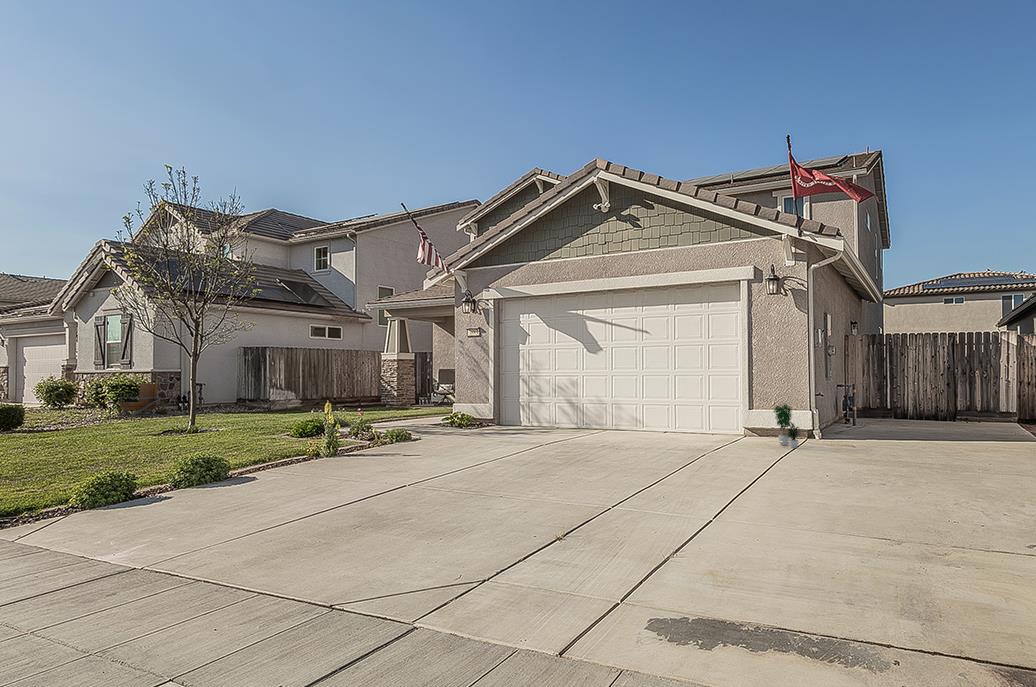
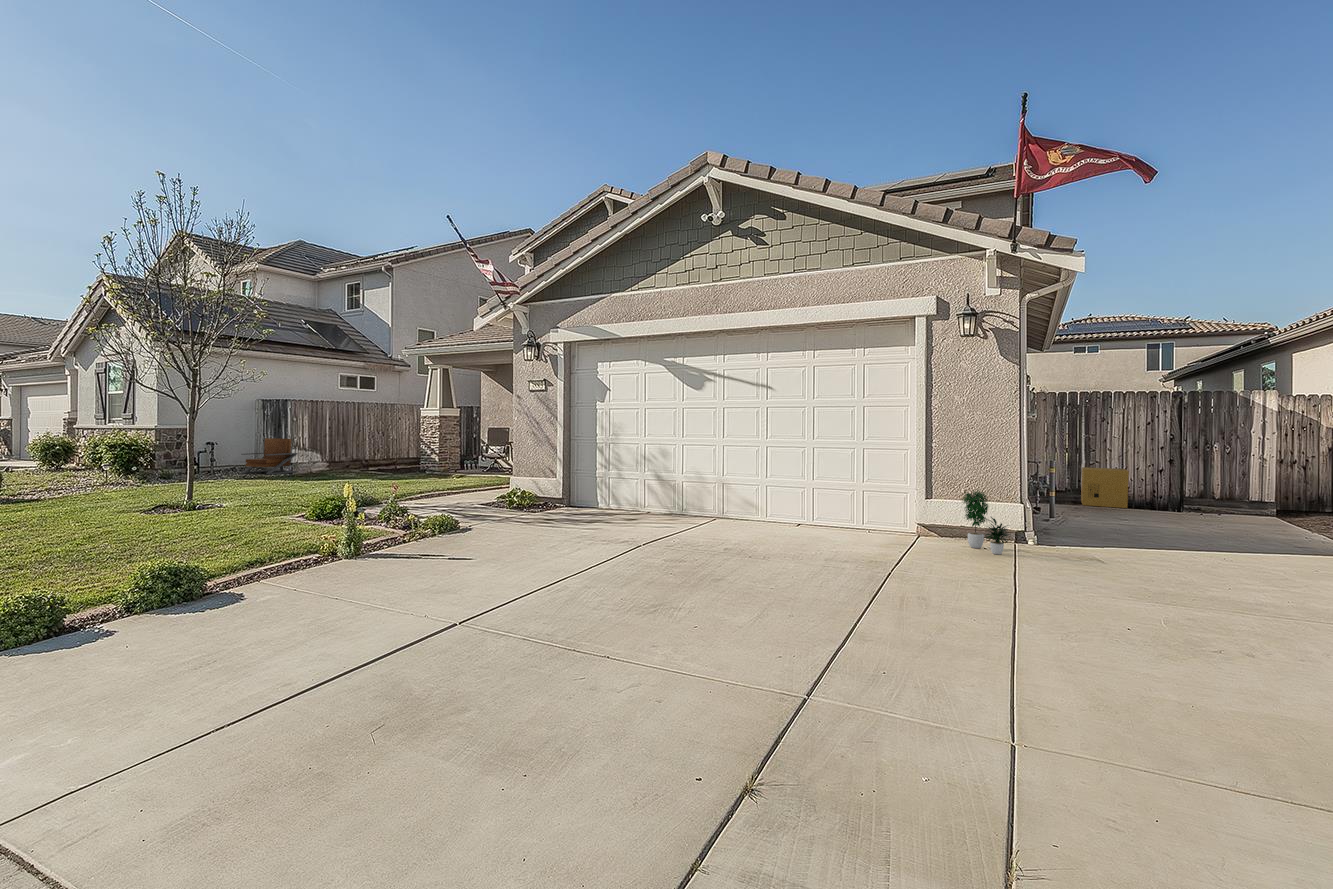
lounge chair: present [117,383,162,417] -> present [241,438,297,475]
cardboard box: none [933,395,976,428] -> present [1081,467,1129,508]

